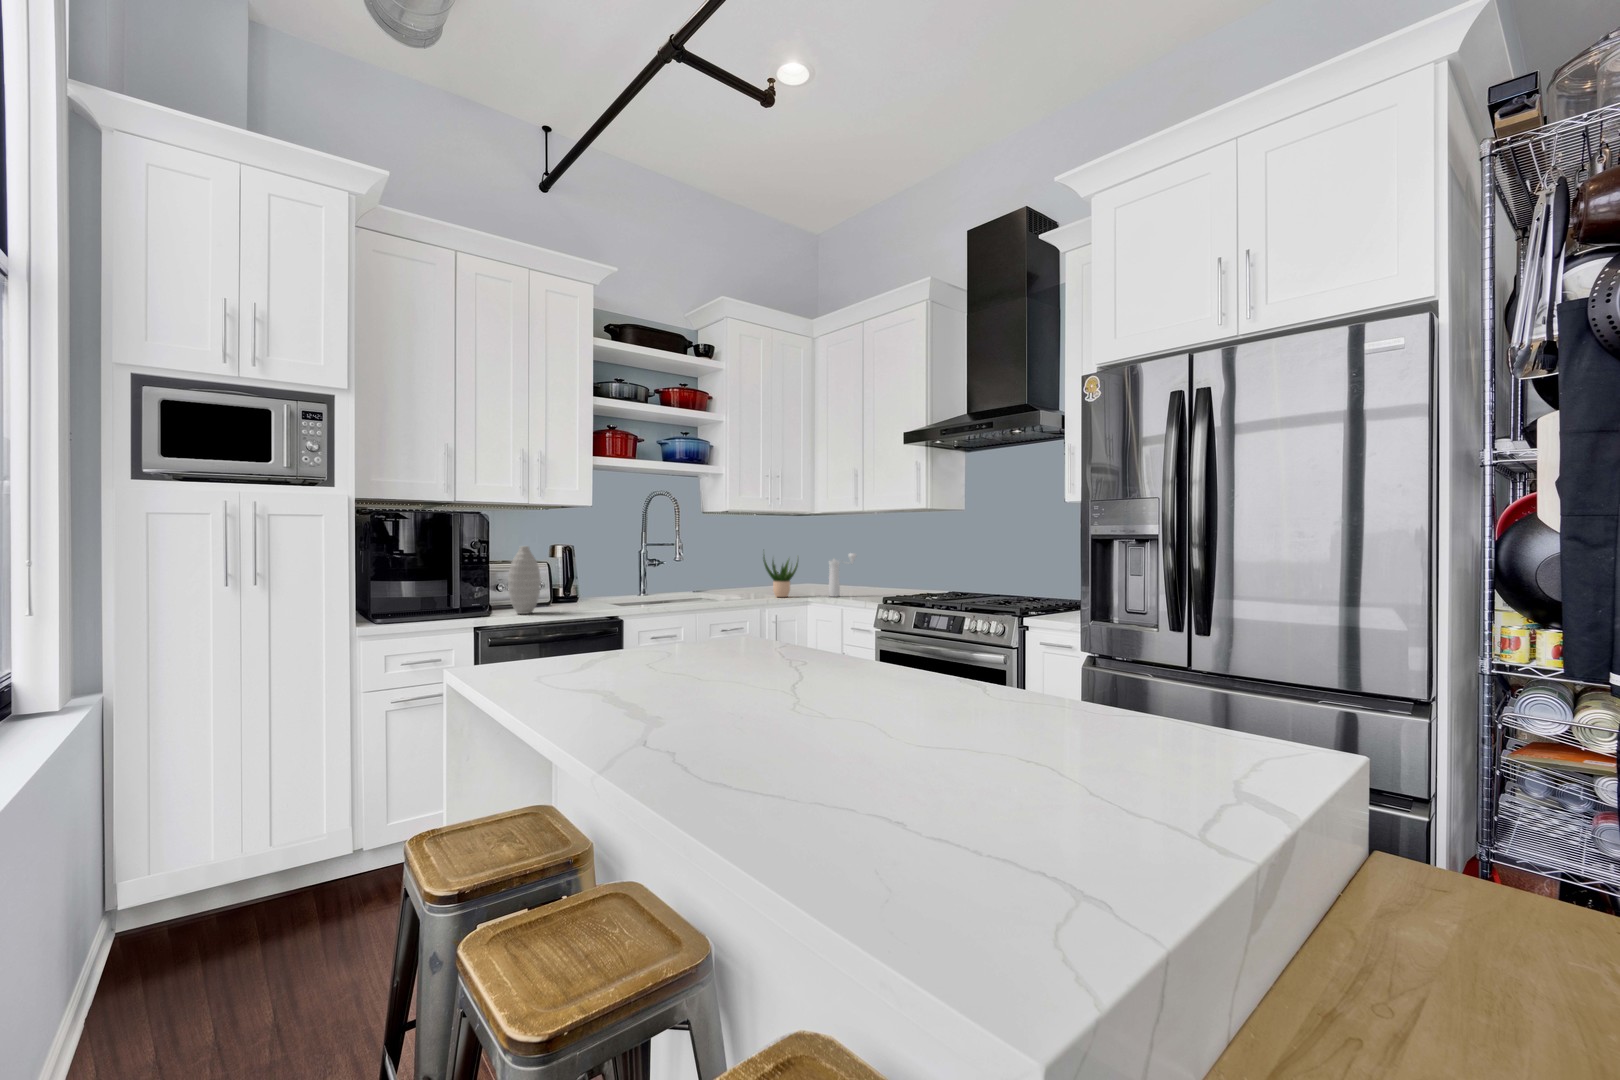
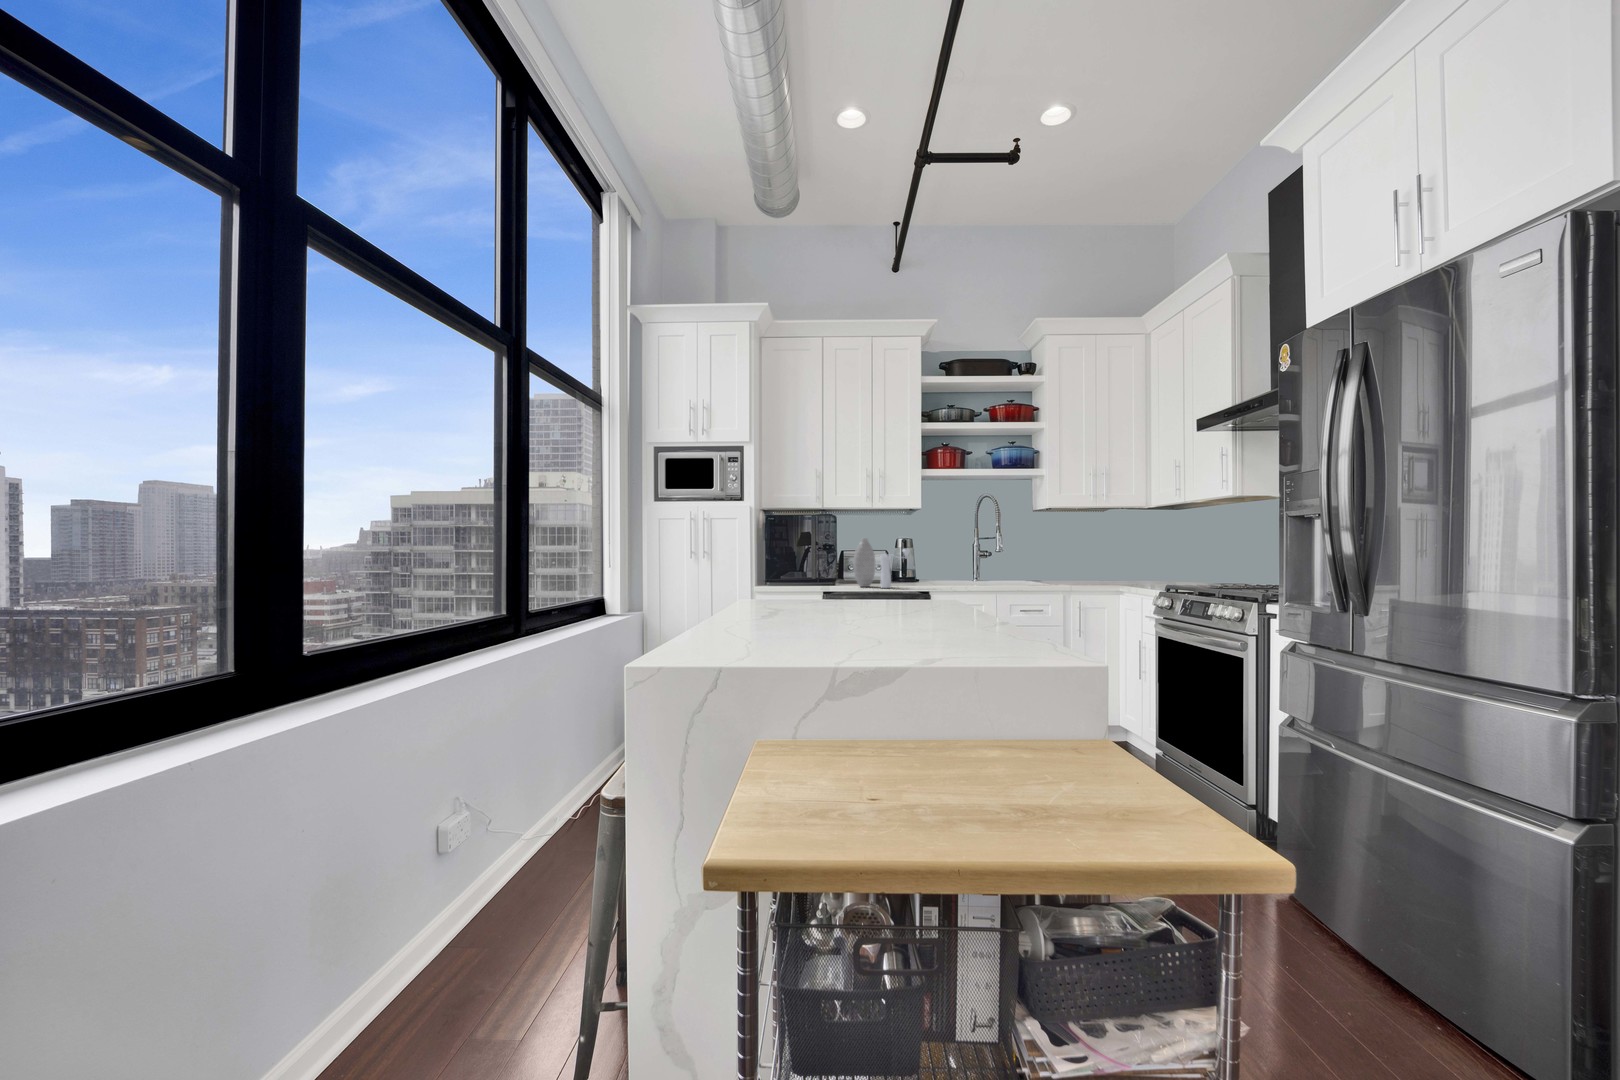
pepper mill: present [828,553,856,597] -> present [881,549,910,588]
potted plant: present [763,555,798,597] -> none [1068,540,1100,584]

